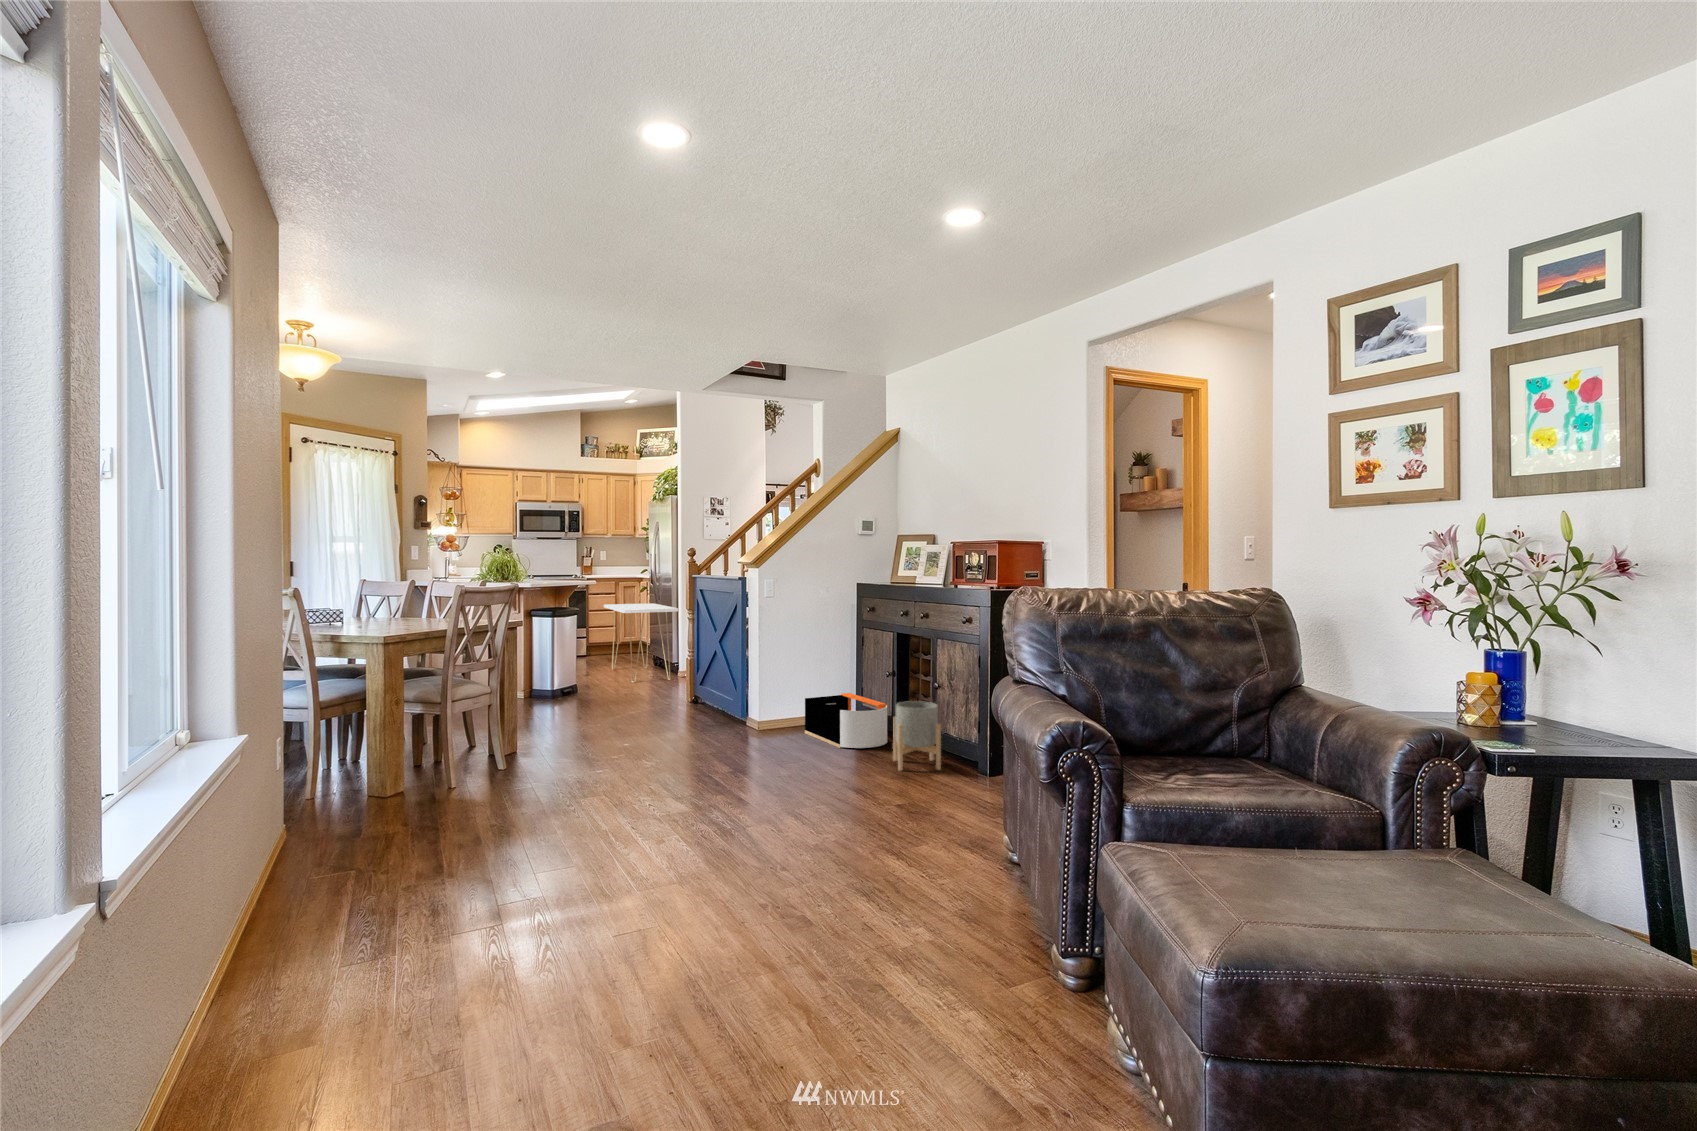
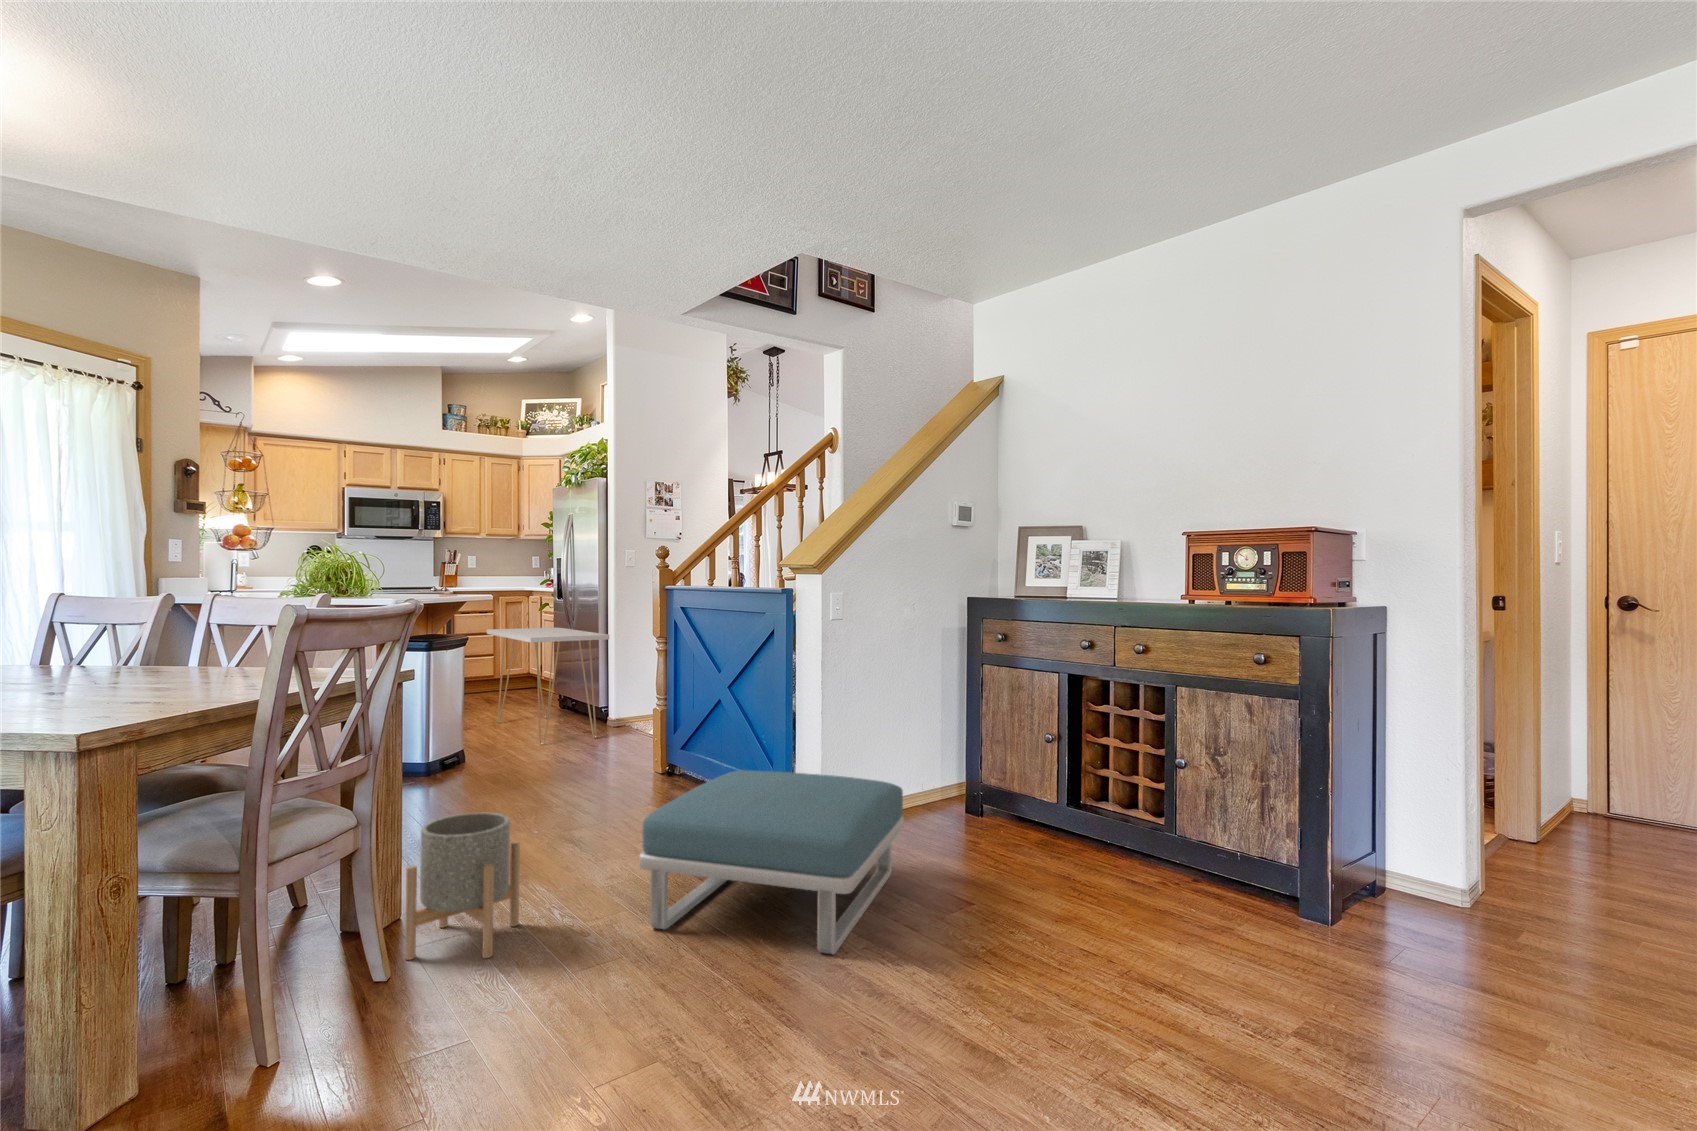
footstool: none [629,685,786,770] -> present [639,770,904,954]
storage bin: present [805,693,887,748] -> none [899,769,1056,874]
planter: present [893,701,941,771] -> present [405,813,520,960]

